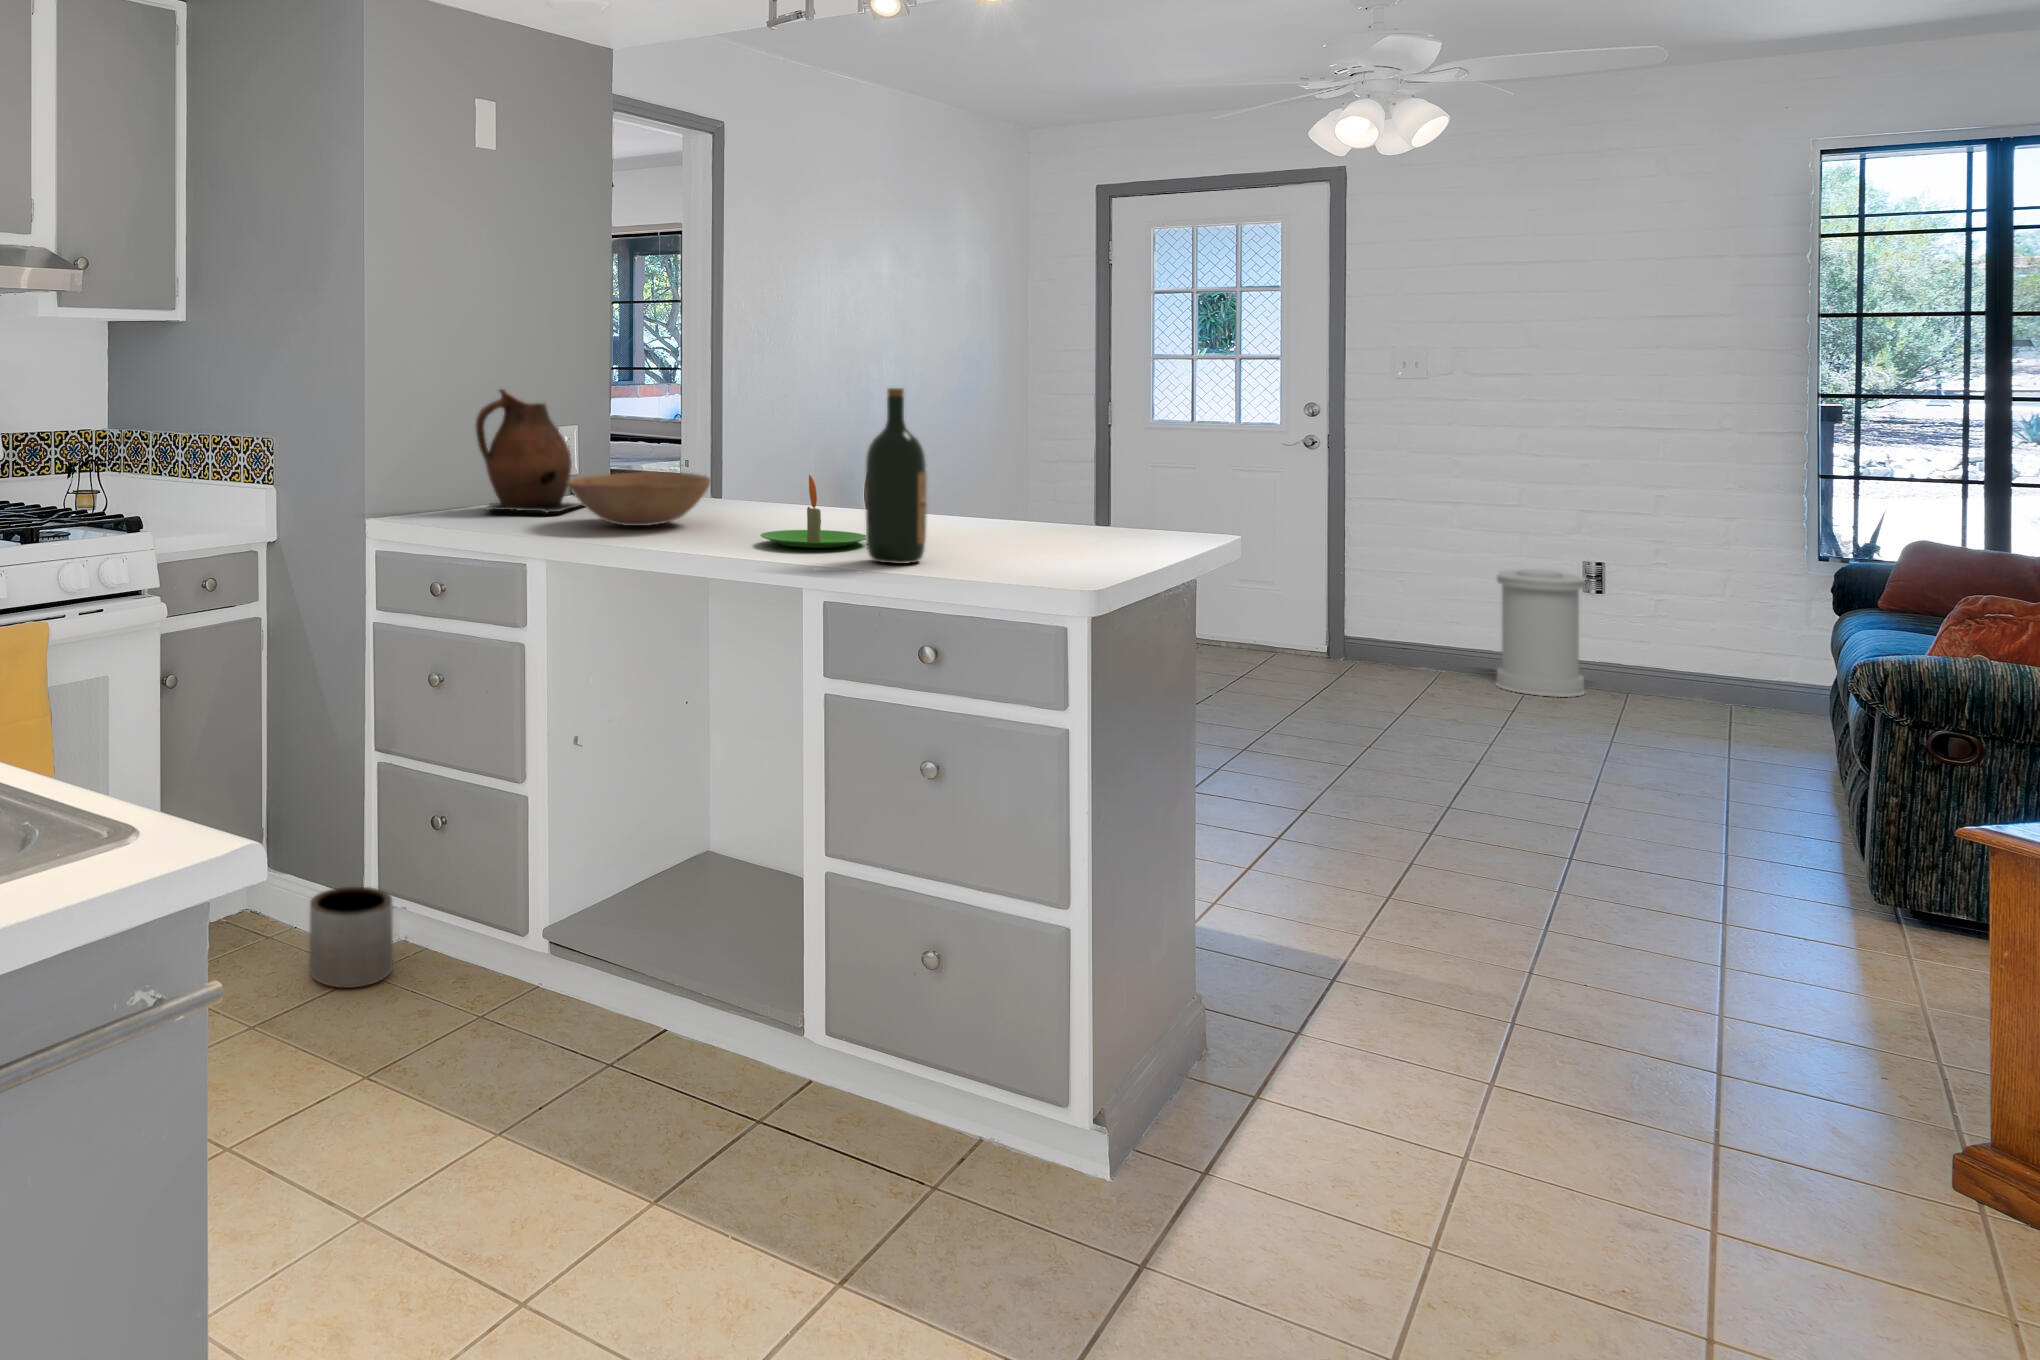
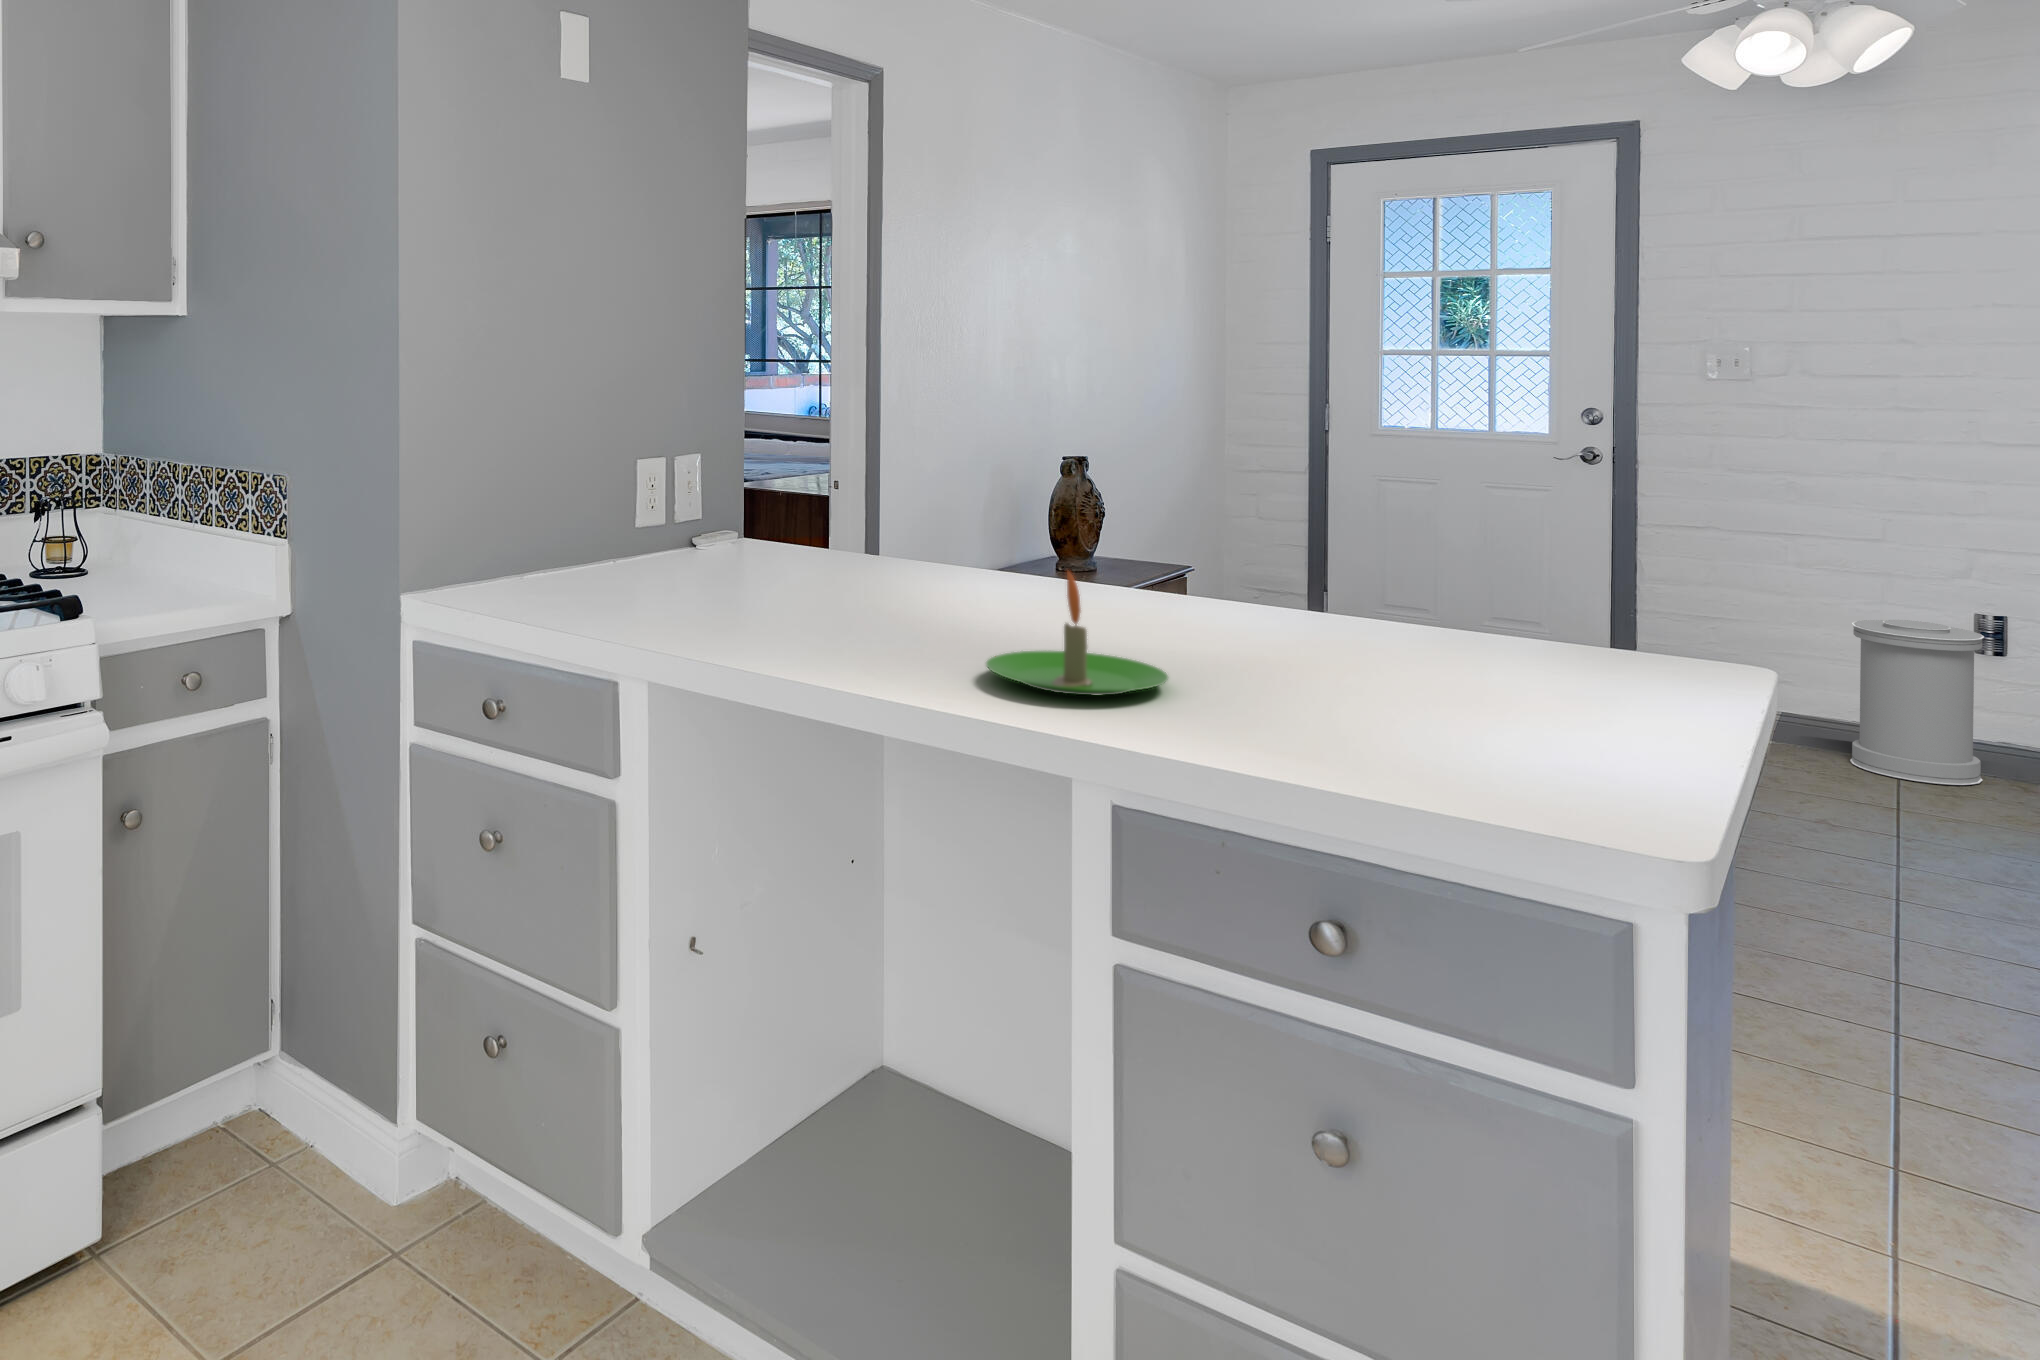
wine bottle: present [866,388,927,564] -> none [1188,442,1303,751]
ceramic pitcher: present [476,389,583,513] -> none [555,412,712,593]
bowl: present [567,471,711,526] -> none [680,535,895,625]
planter: present [309,886,393,988] -> none [311,1113,430,1280]

